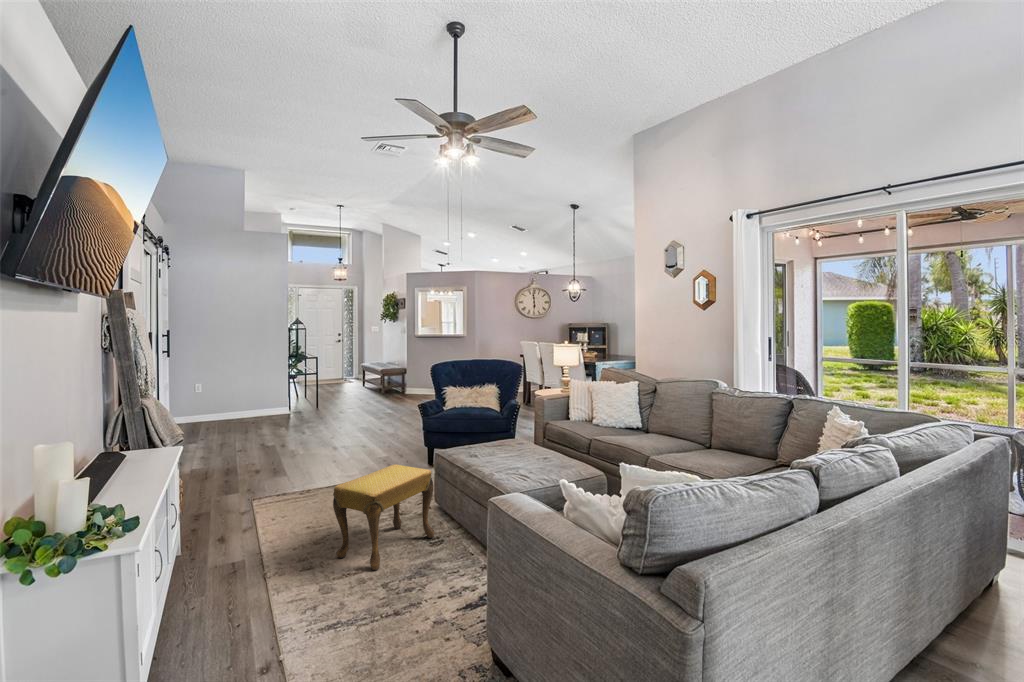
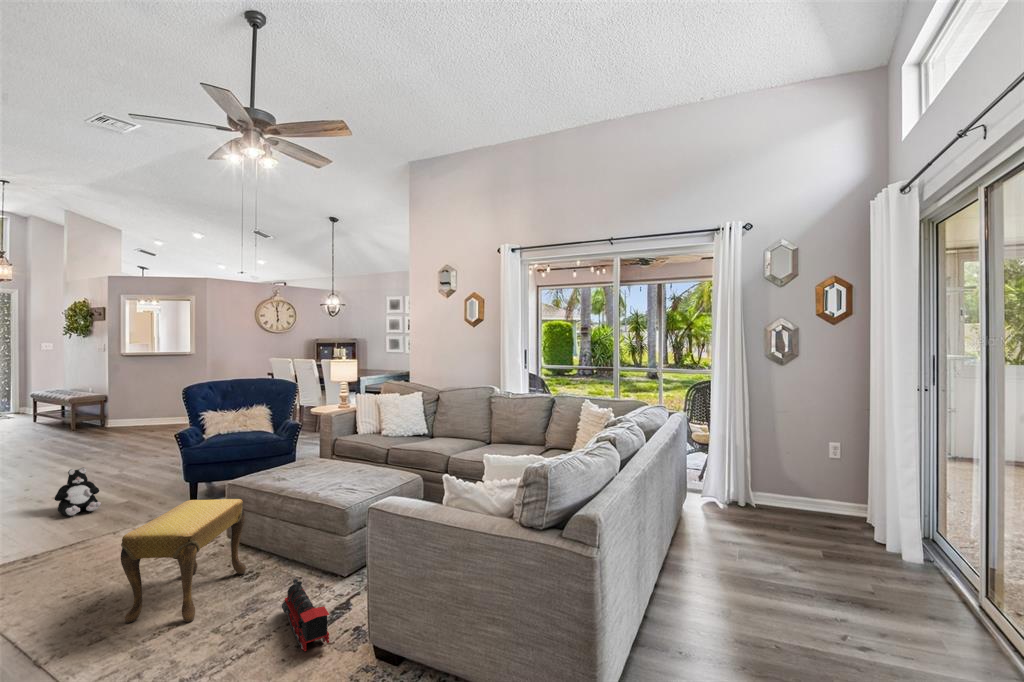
plush toy: none [343,425,371,462] -> present [55,468,101,516]
toy train: none [436,555,464,629] -> present [282,578,329,651]

